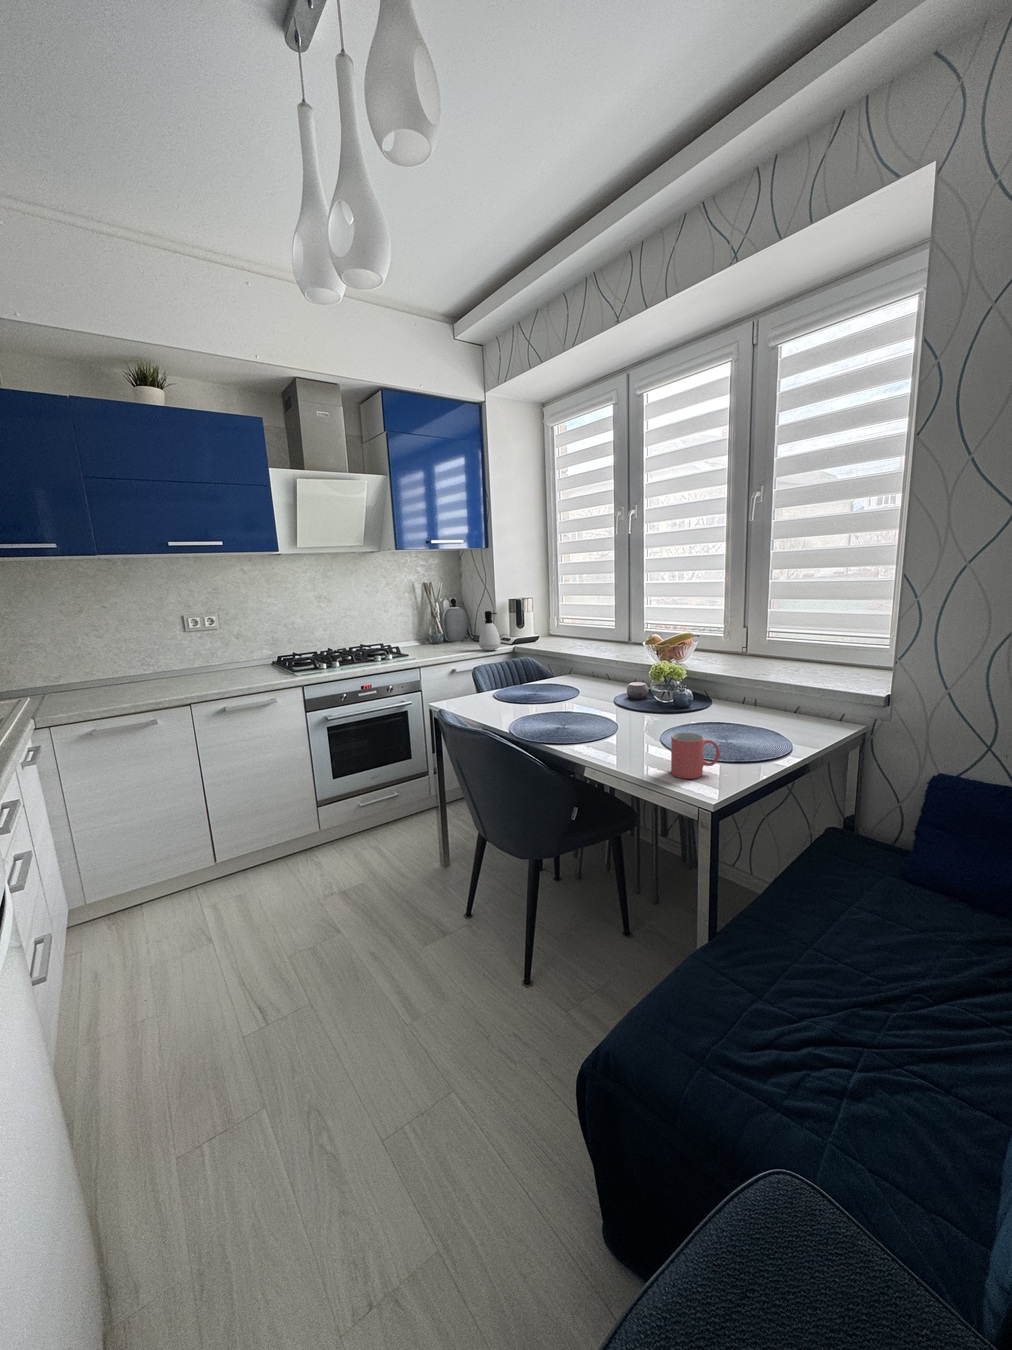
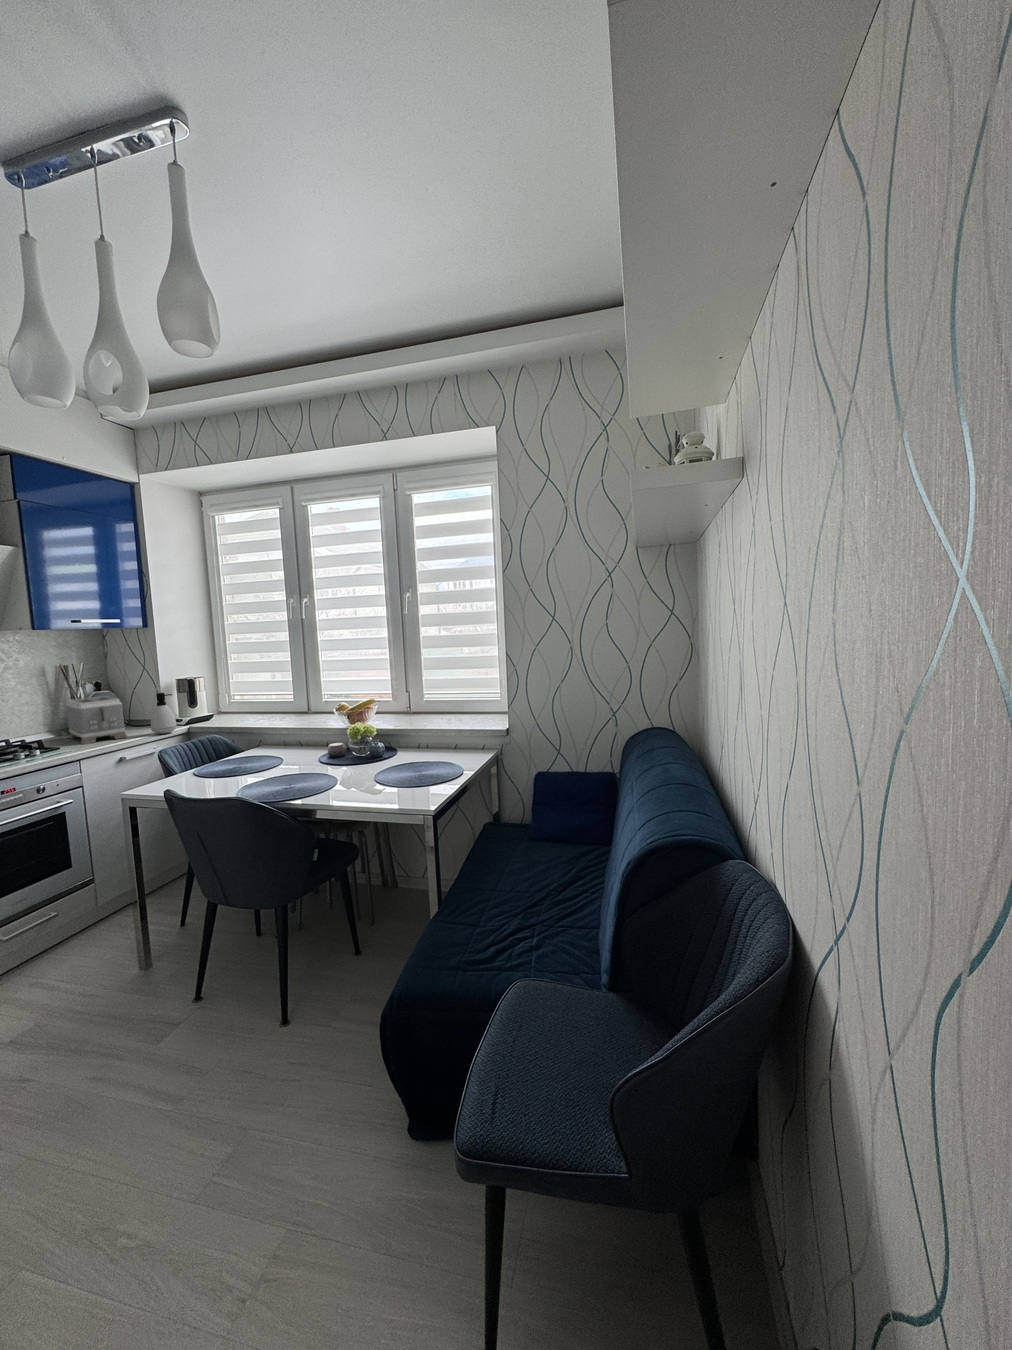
toaster: none [423,611,461,654] -> present [66,696,127,744]
mug: present [671,732,720,779] -> none [392,768,425,801]

